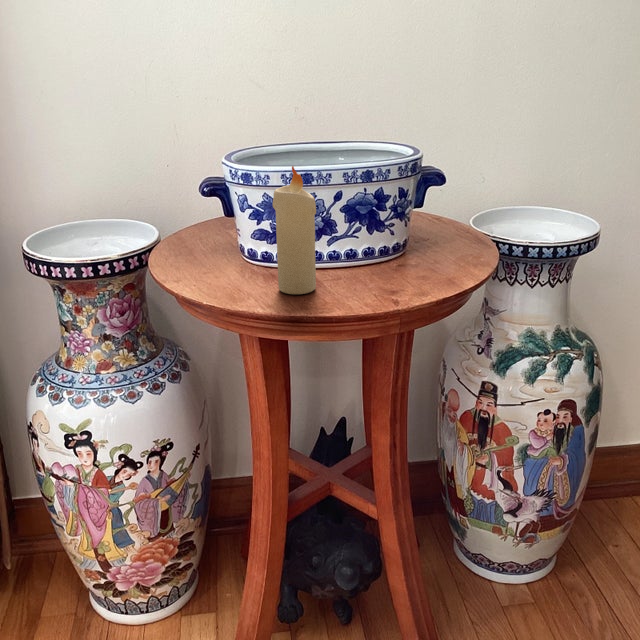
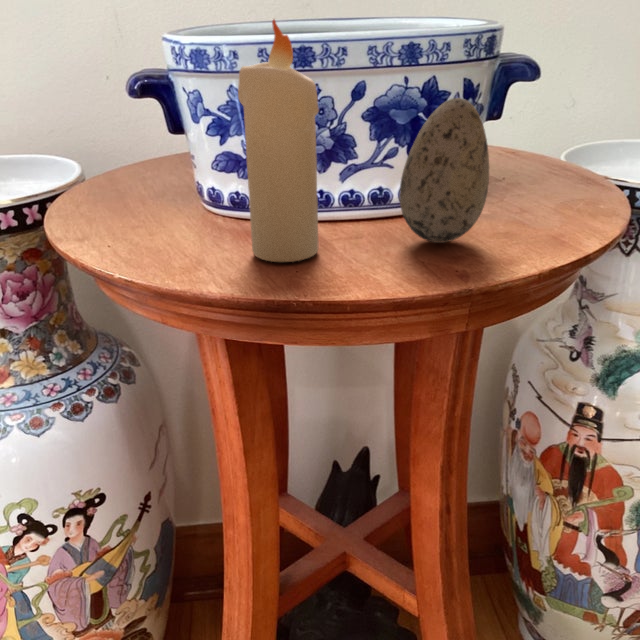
decorative egg: none [361,205,410,283] -> present [399,98,489,243]

